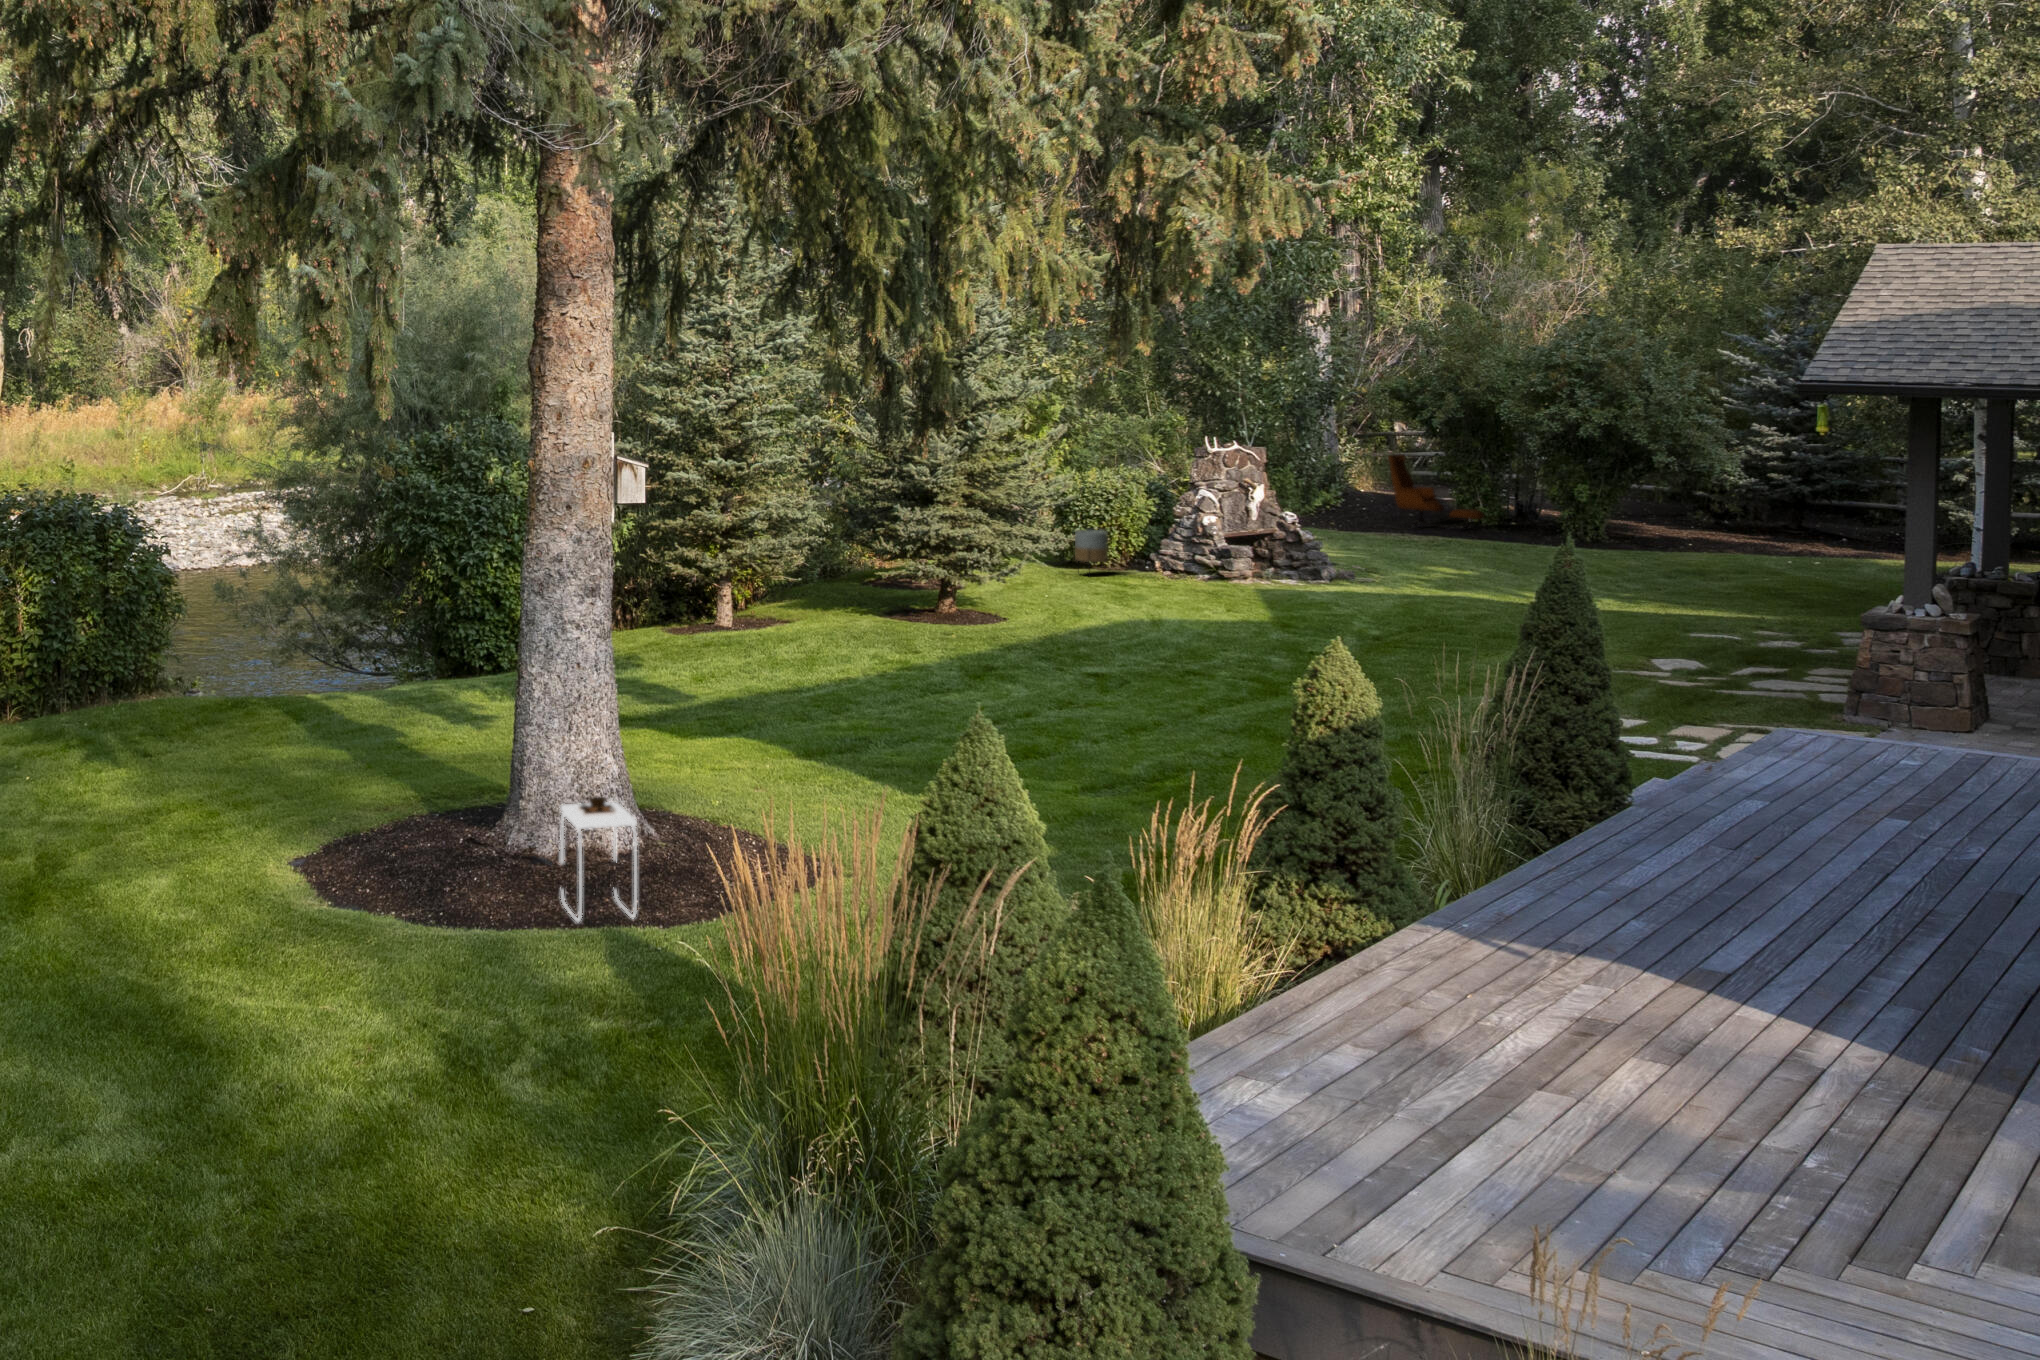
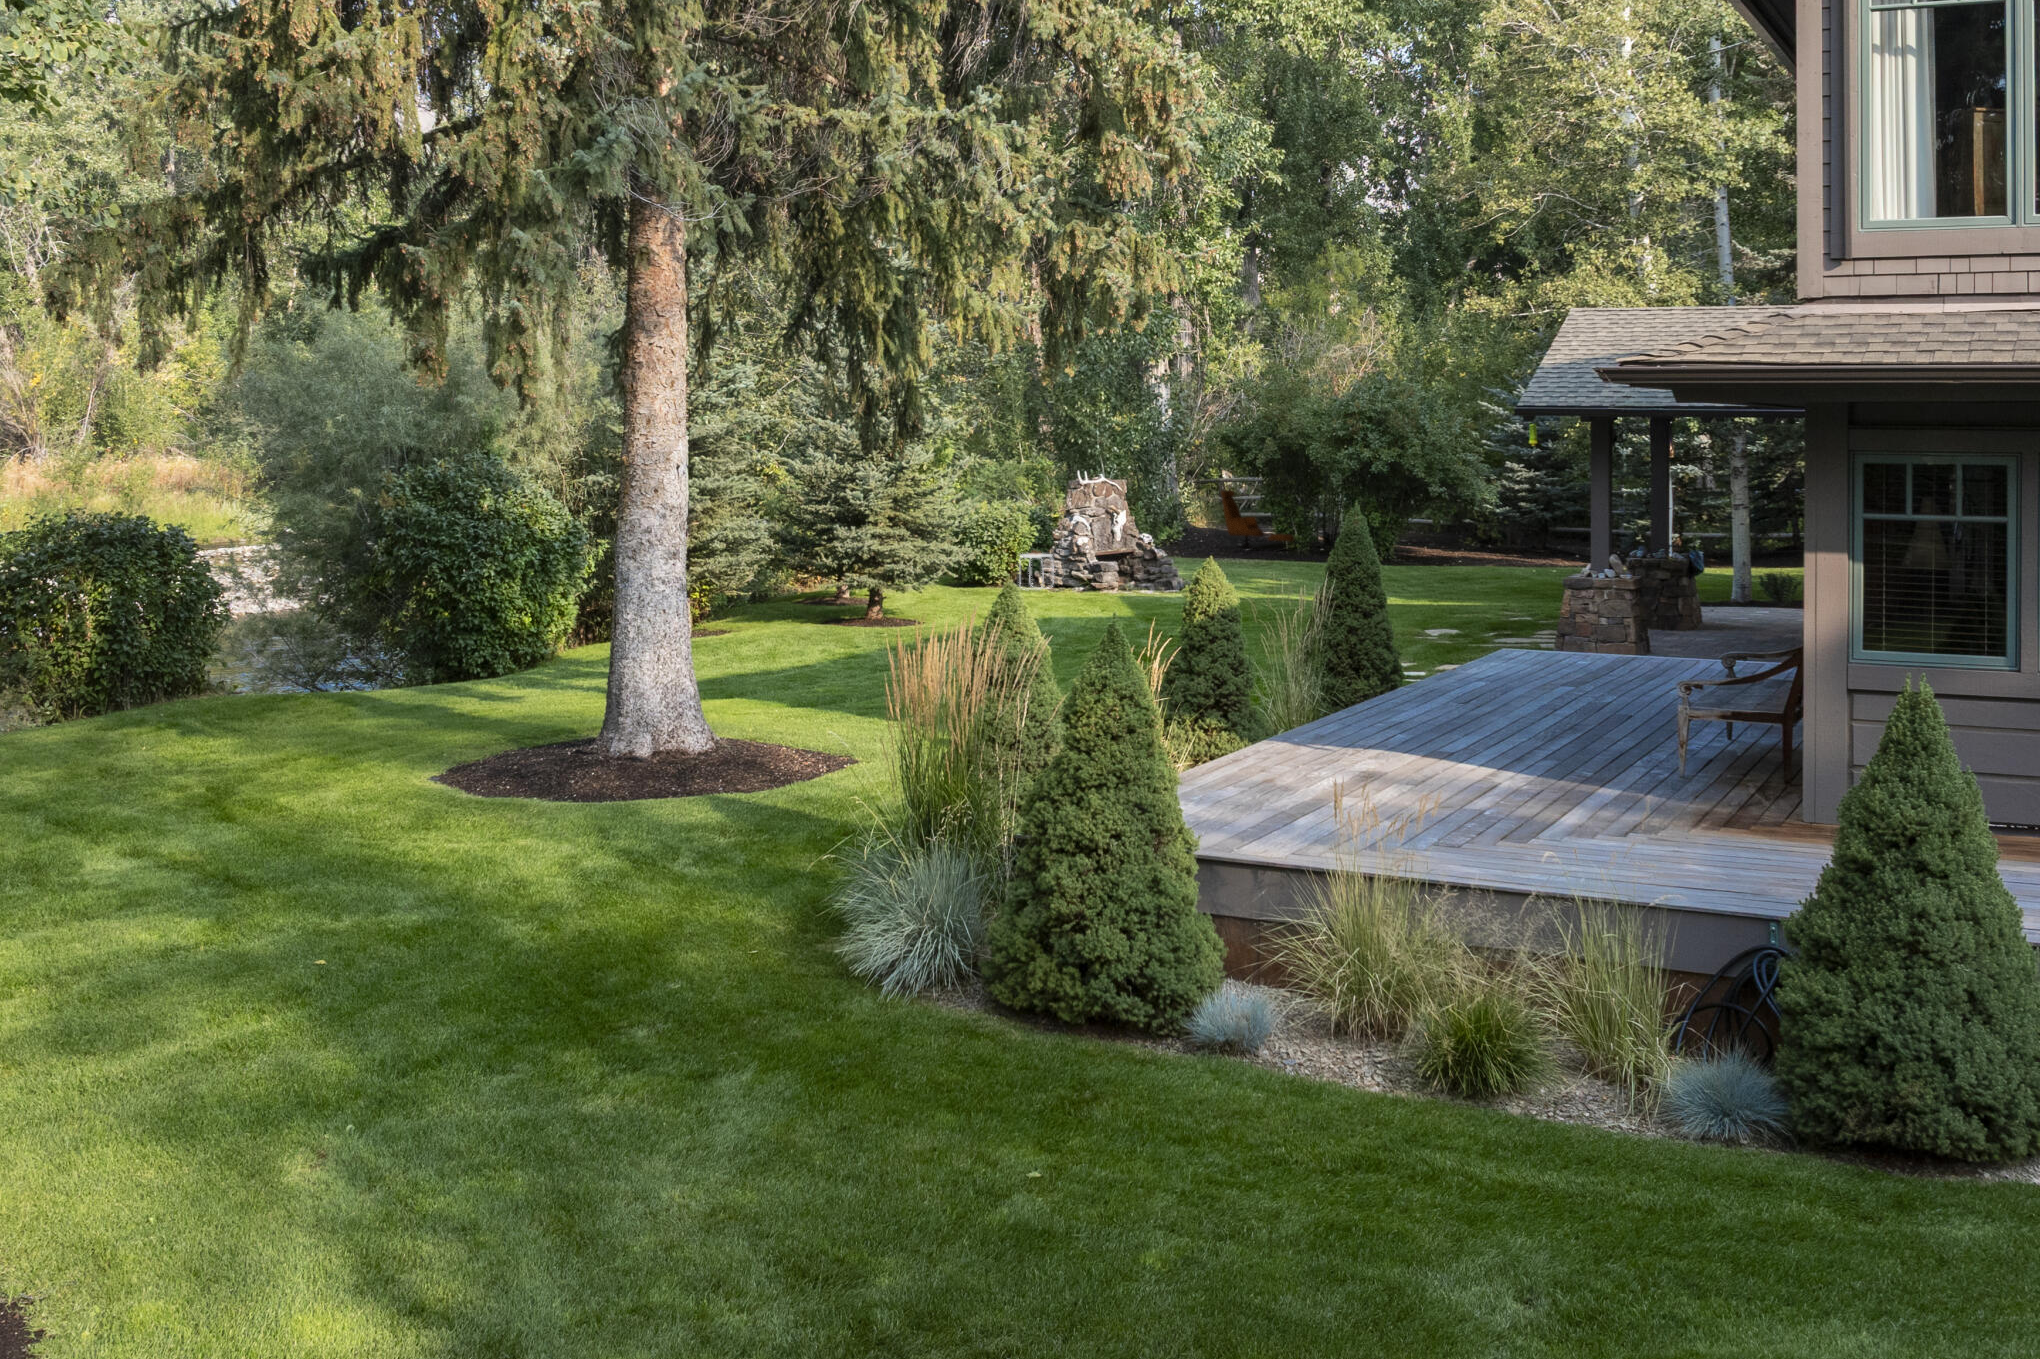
planter: present [1075,530,1108,571] -> none [975,554,1003,594]
side table: present [560,797,637,922] -> present [1020,550,1054,590]

